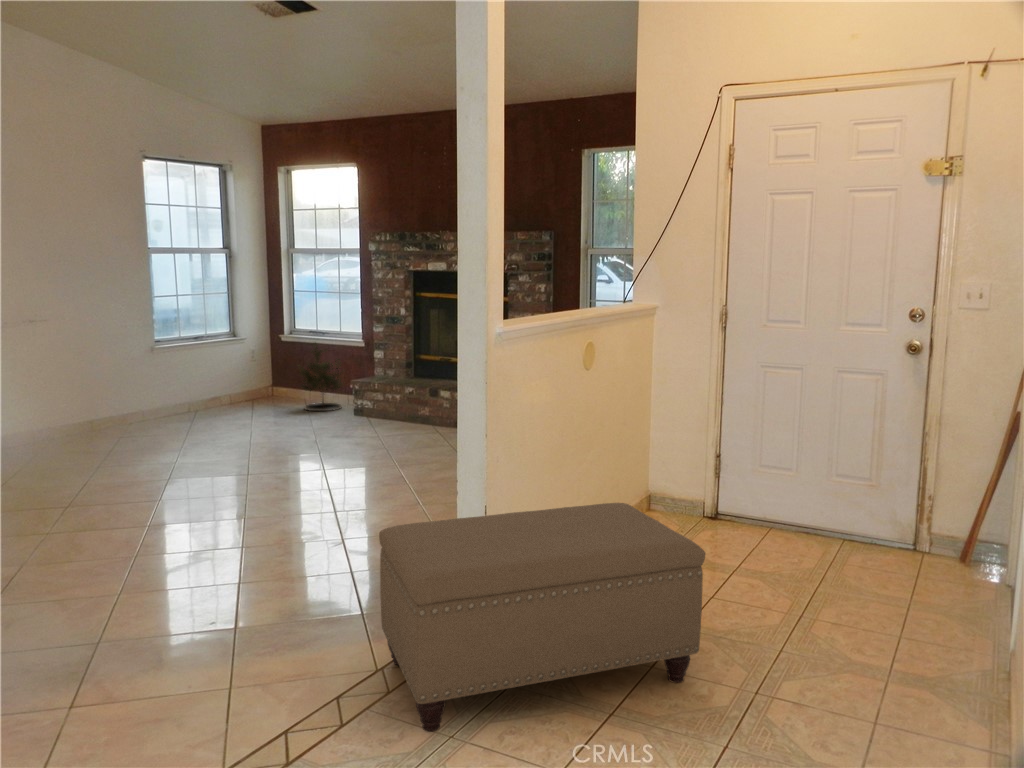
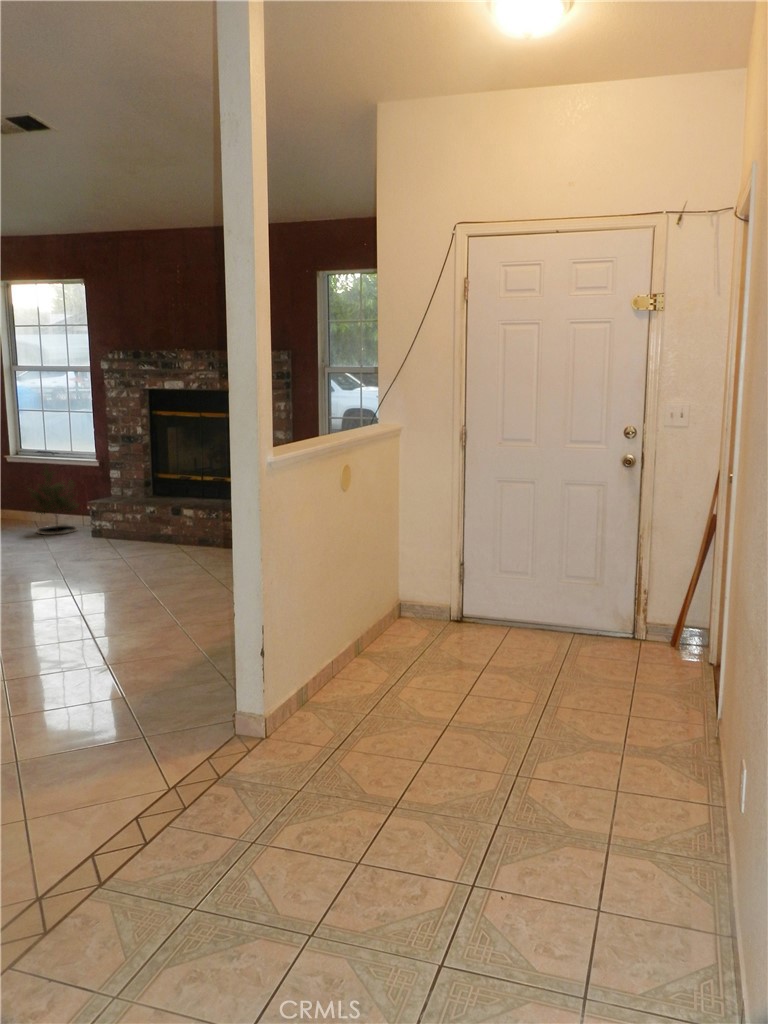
ottoman: present [379,503,705,732] -> none [166,615,471,841]

